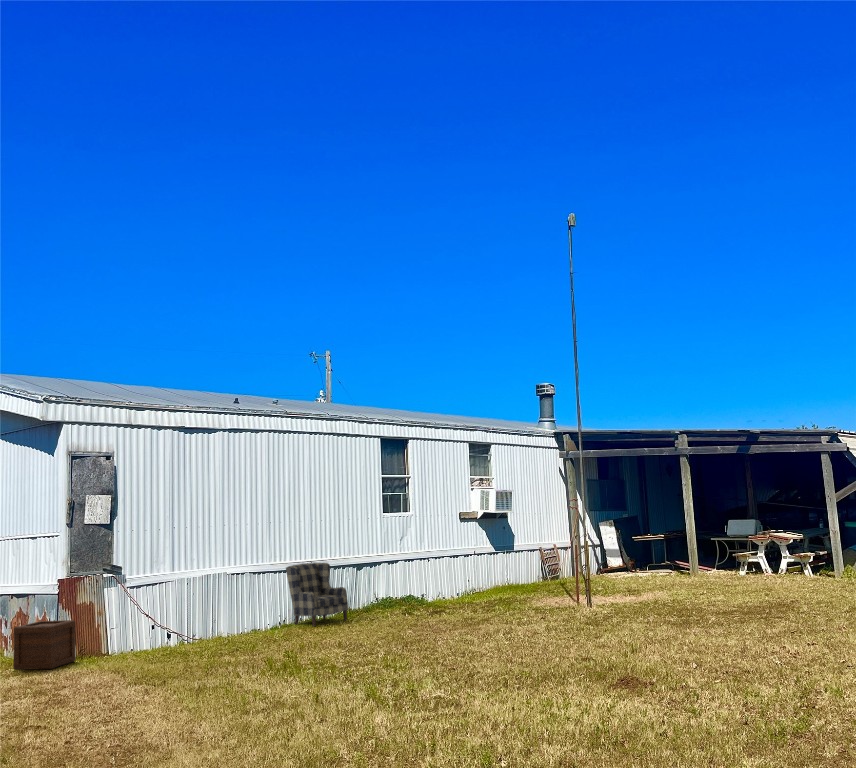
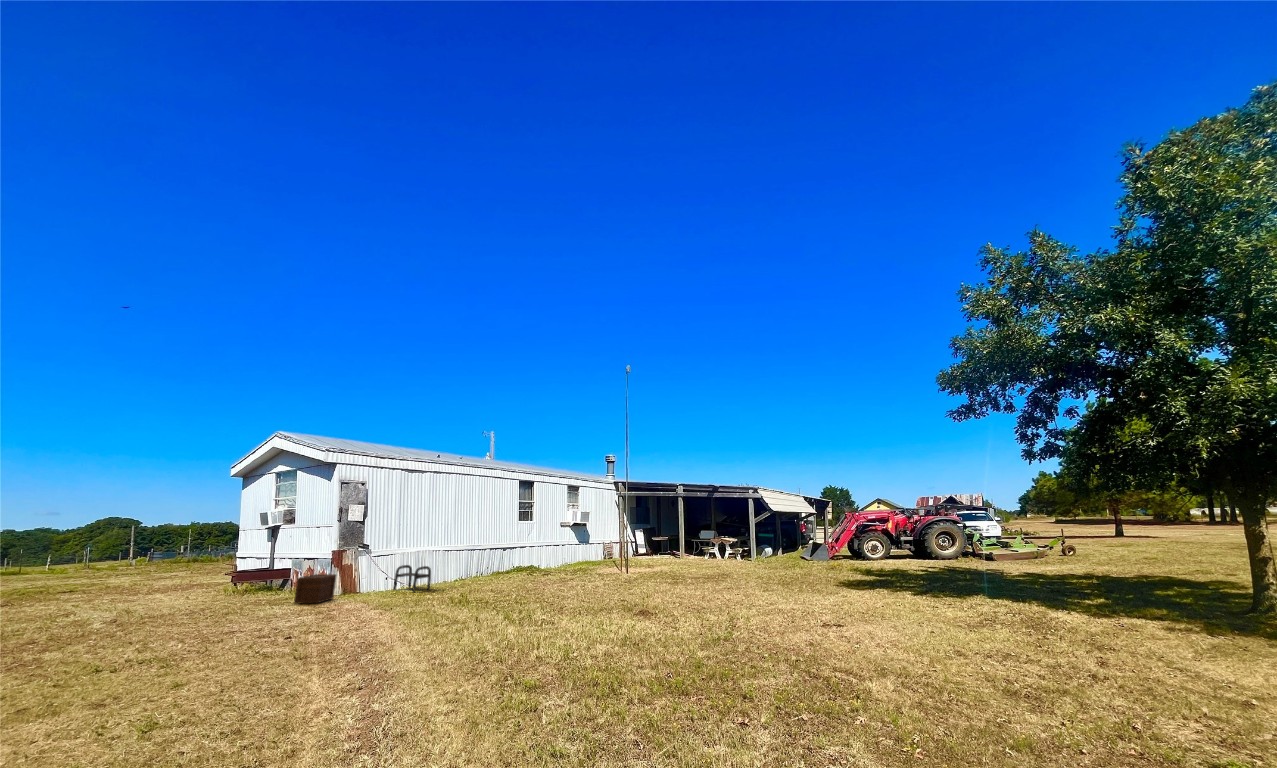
chair: present [286,563,348,626] -> none [464,546,497,582]
bench: none [173,601,234,647] -> present [393,565,431,592]

